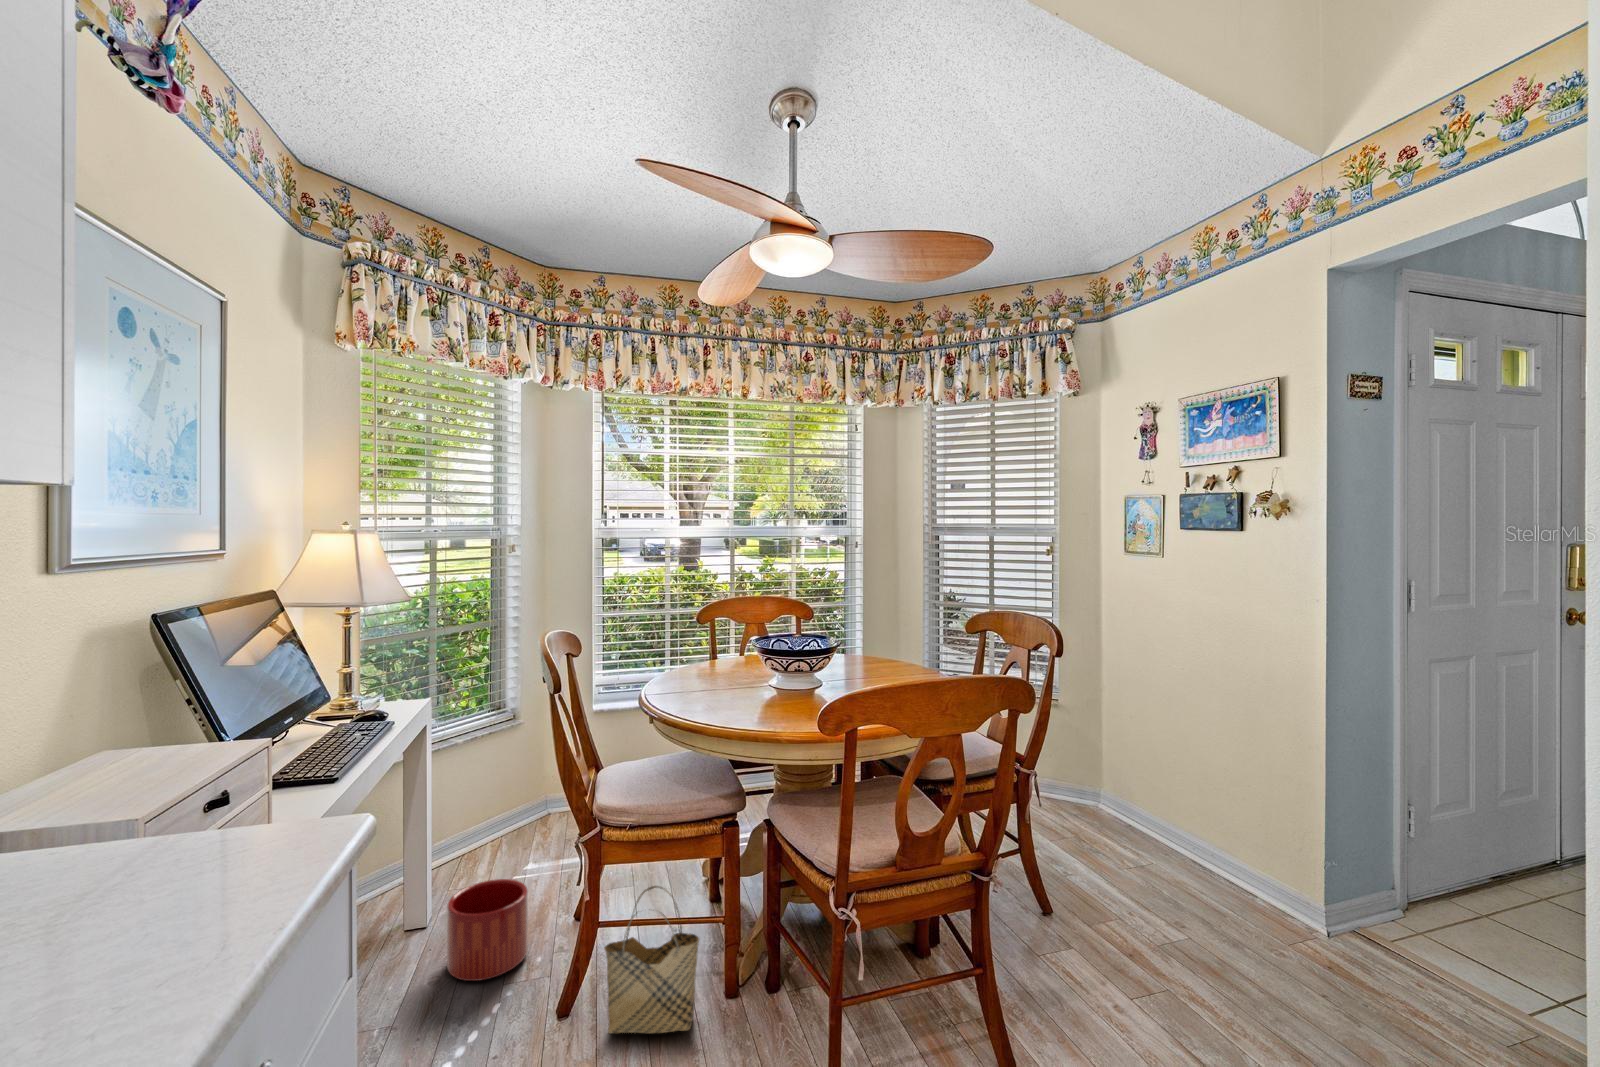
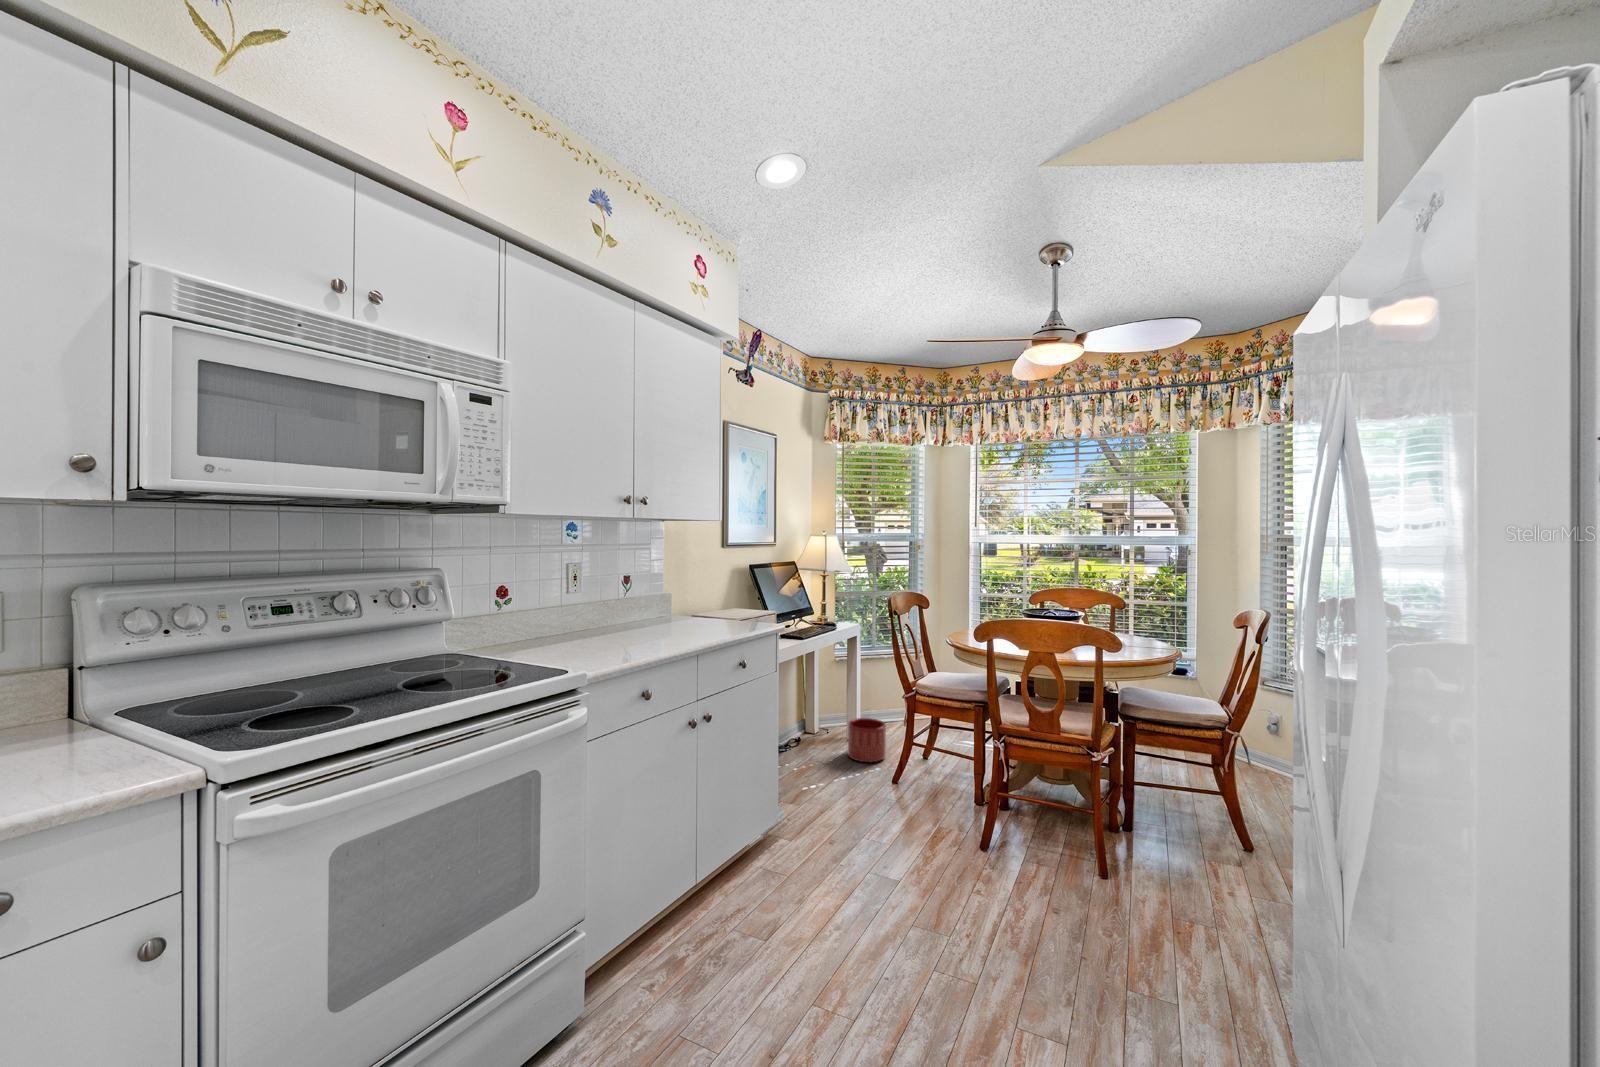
woven basket: present [604,886,699,1034] -> none [896,732,945,809]

